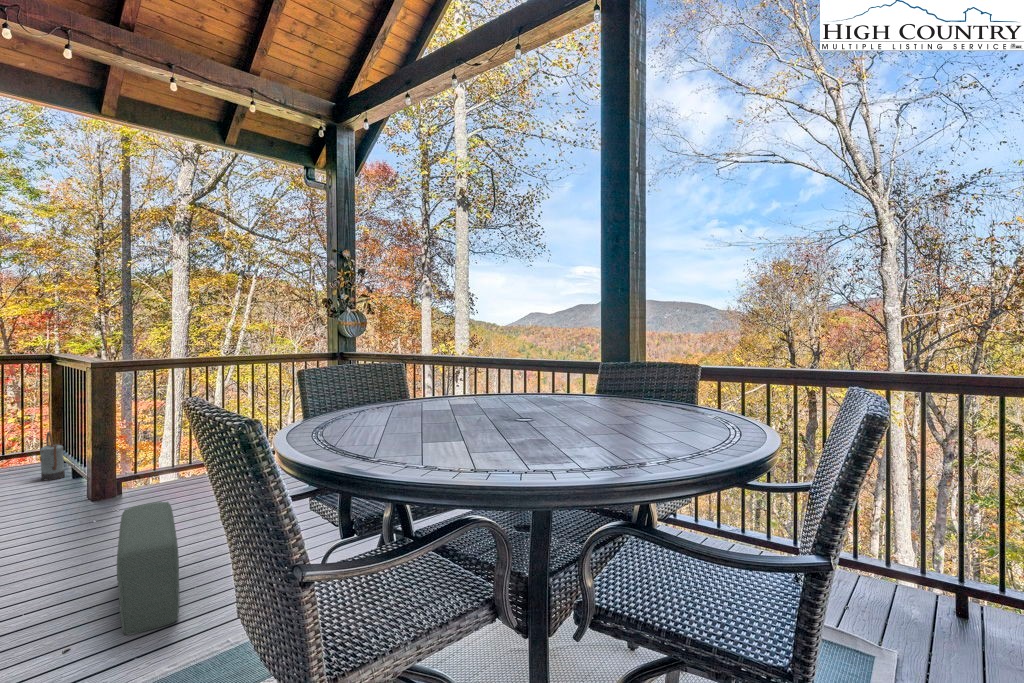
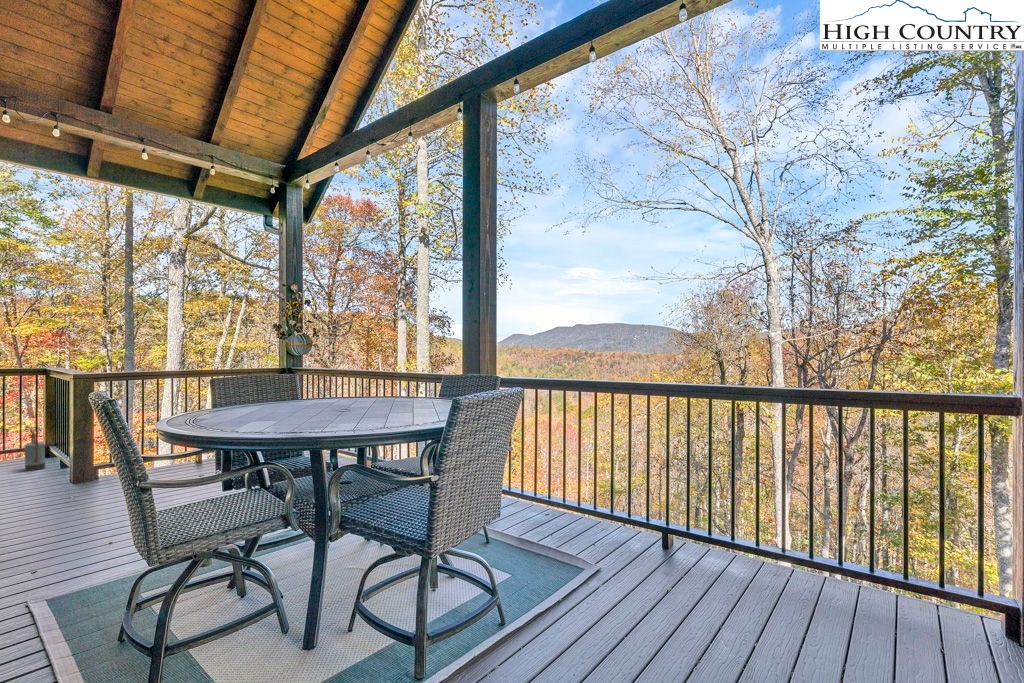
pouf: present [117,502,180,635] -> none [45,482,104,575]

